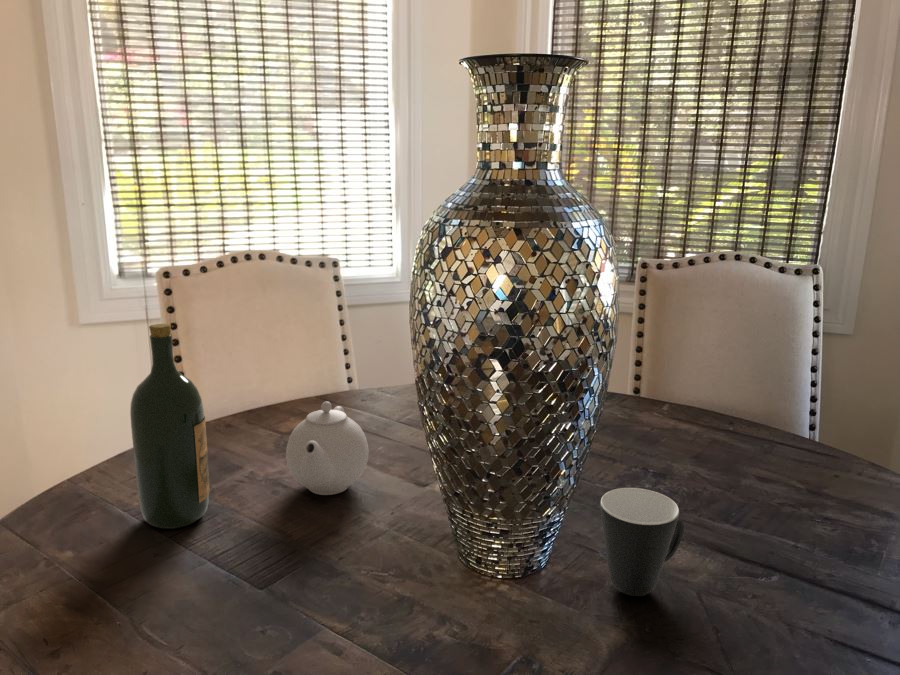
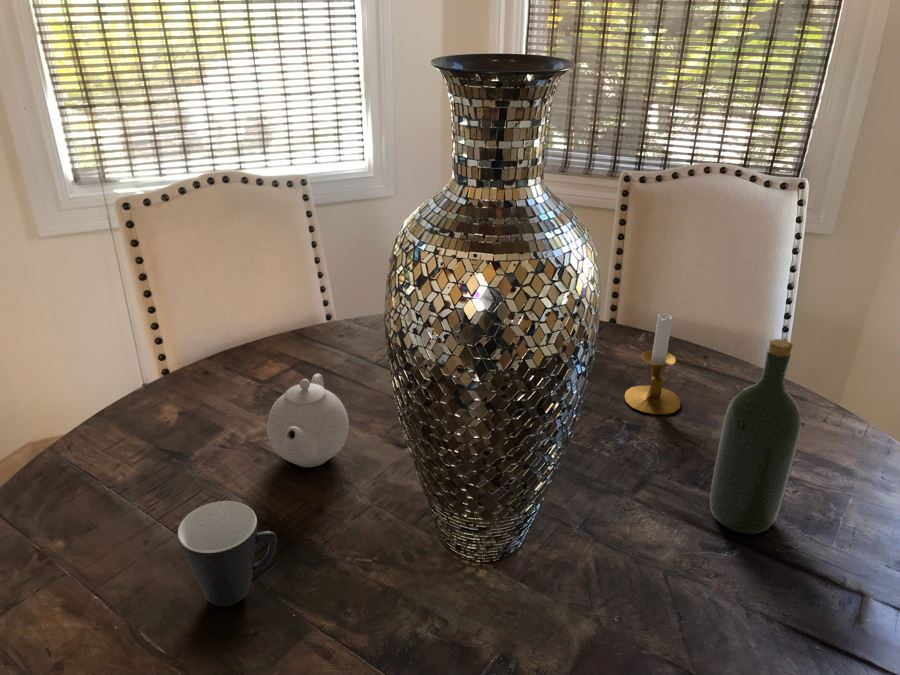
wine bottle: present [130,324,209,529] -> present [710,339,801,533]
candlestick: none [649,358,707,461] -> present [624,314,681,414]
mug: present [600,488,684,596] -> present [178,501,277,606]

